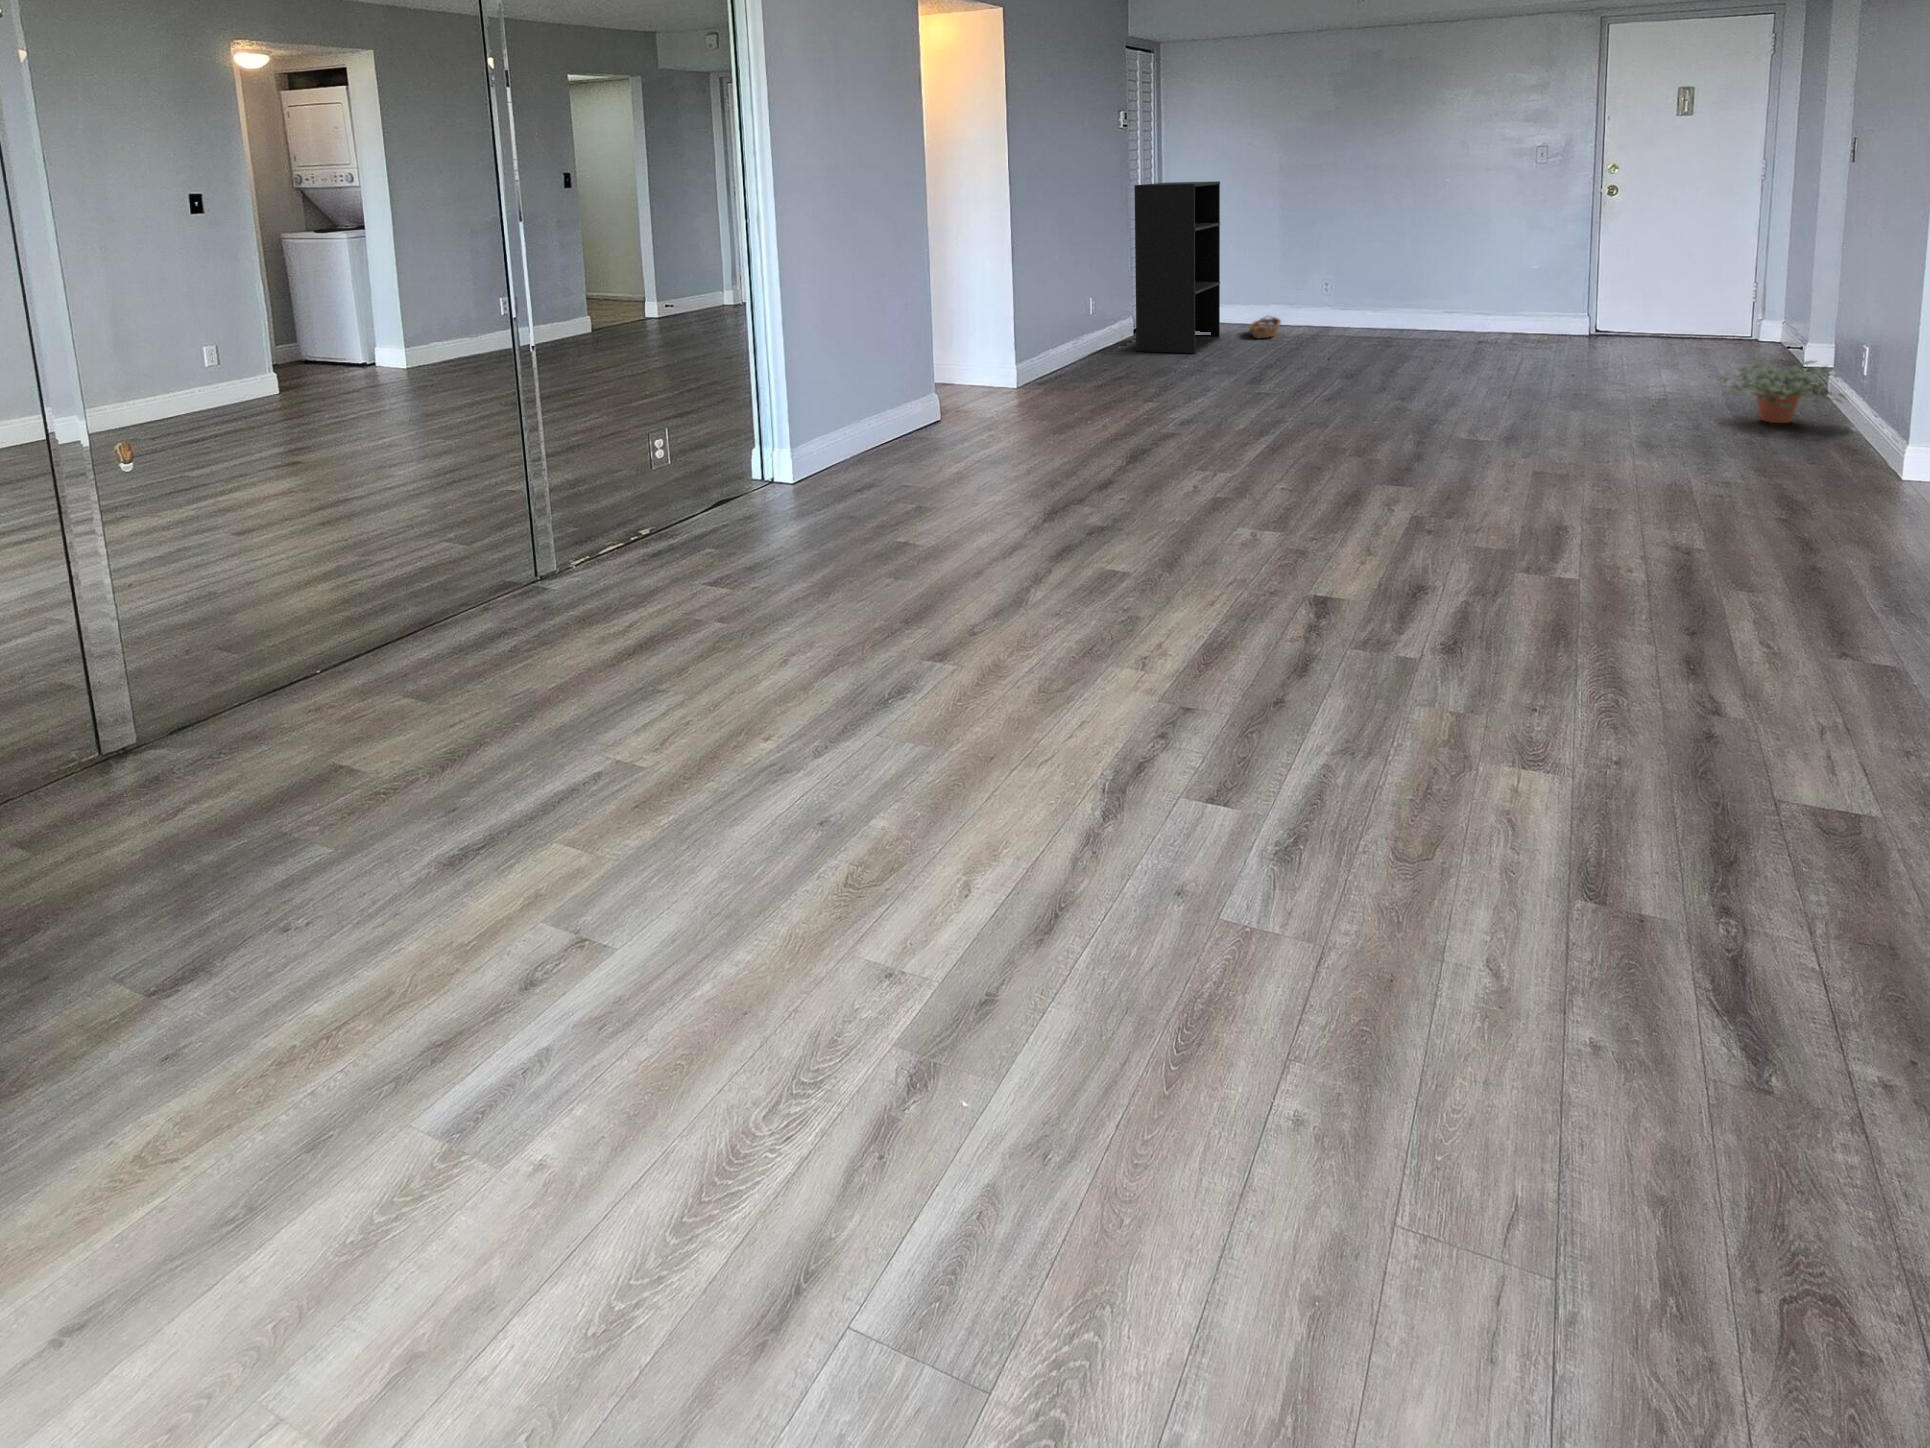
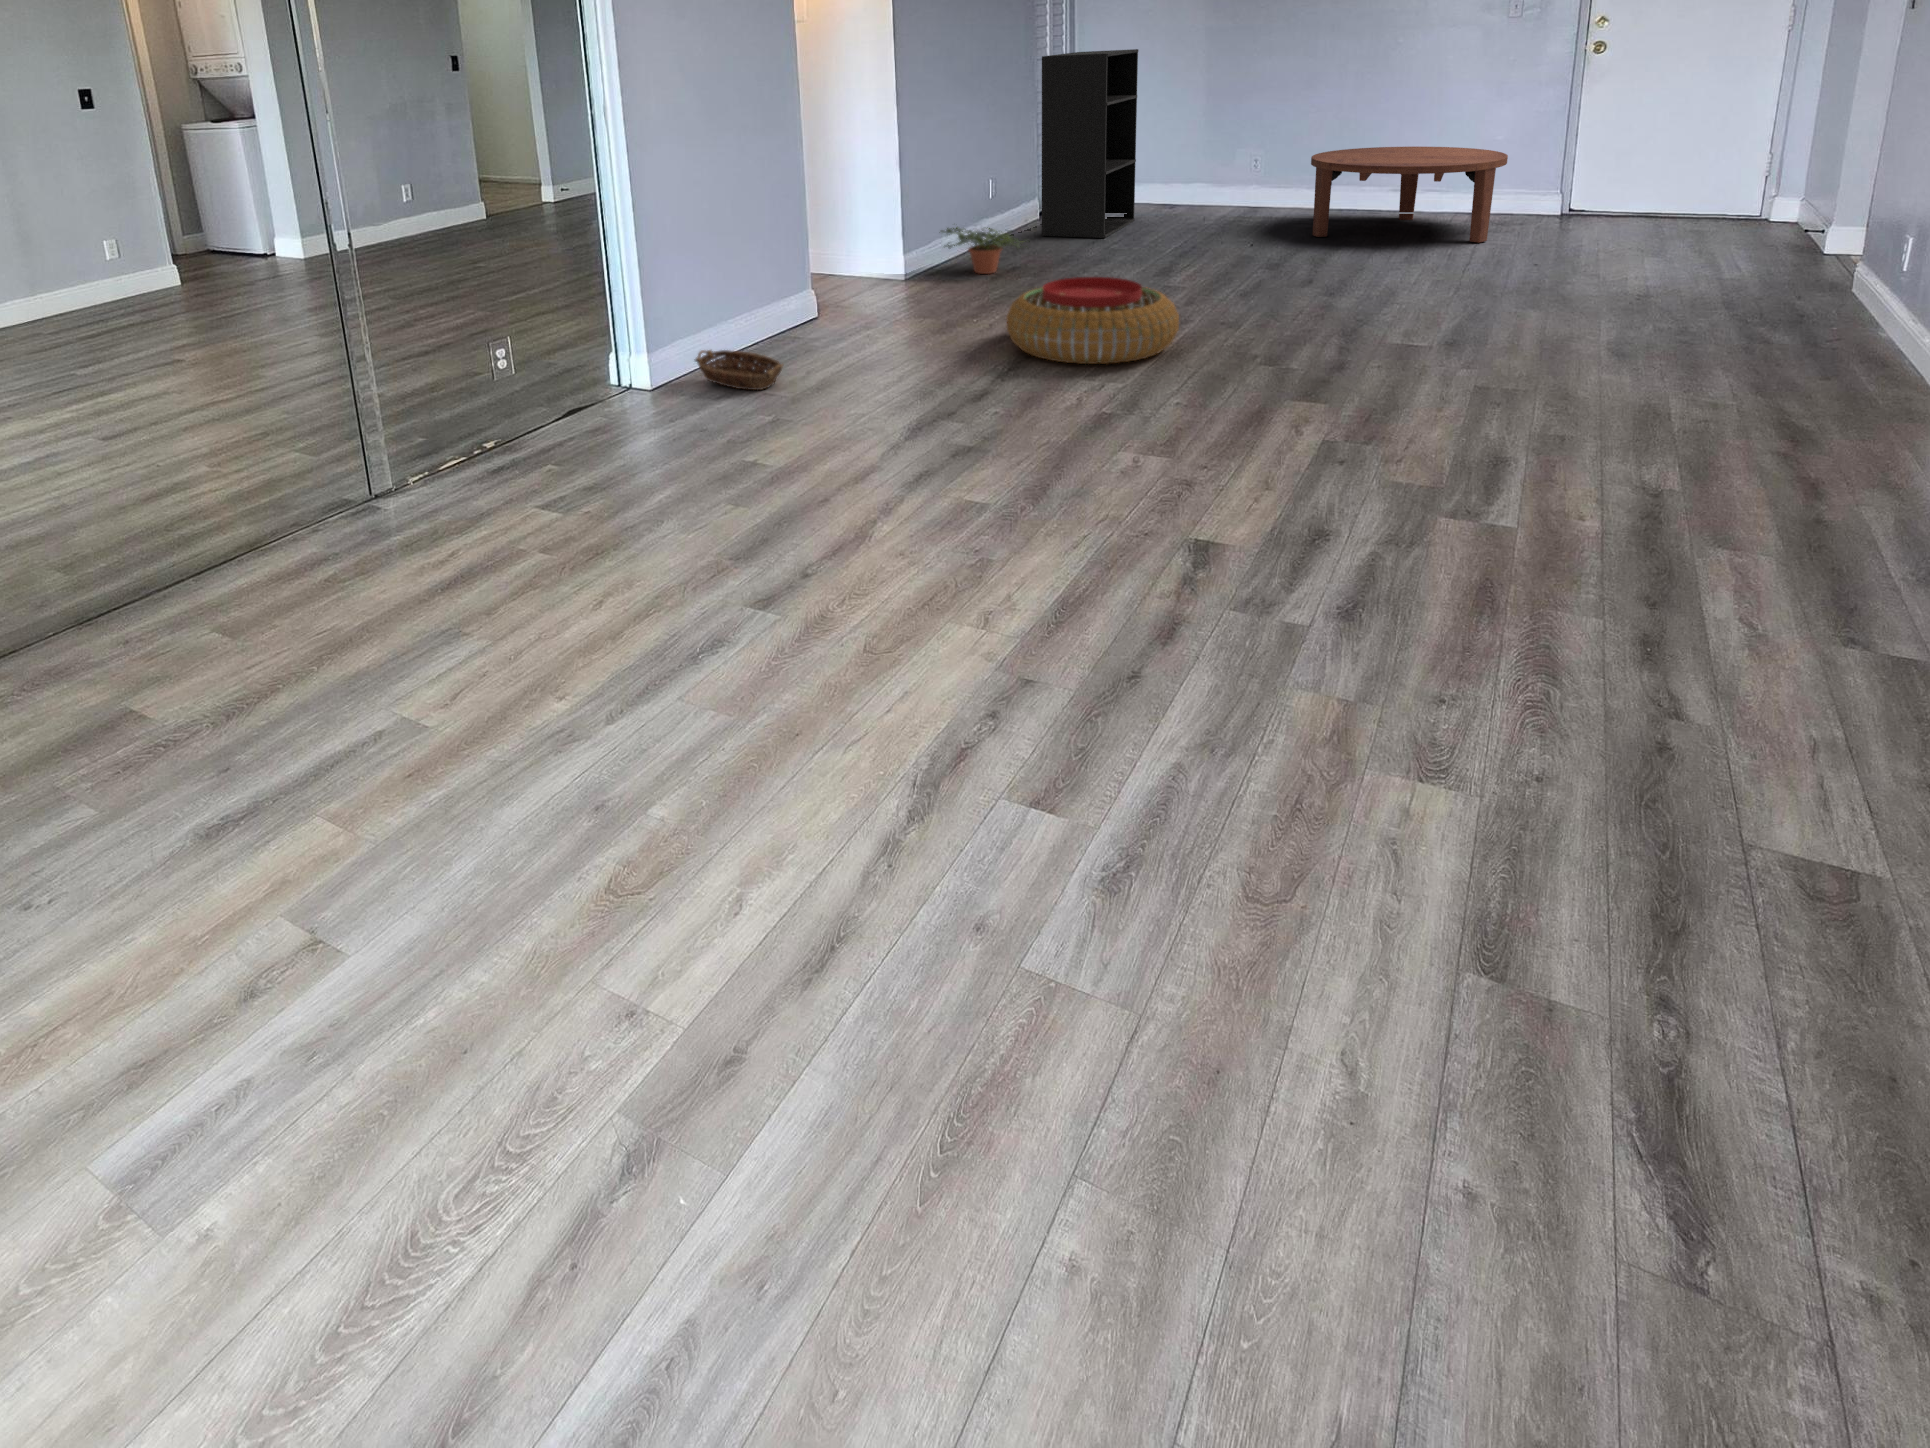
coffee table: none [1378,274,1545,358] -> present [1311,147,1508,242]
basket: present [1249,317,1281,338] -> present [695,350,783,390]
potted plant: present [1720,359,1844,423] -> present [941,227,1021,274]
pouf: none [1121,382,1277,459] -> present [1007,277,1179,364]

